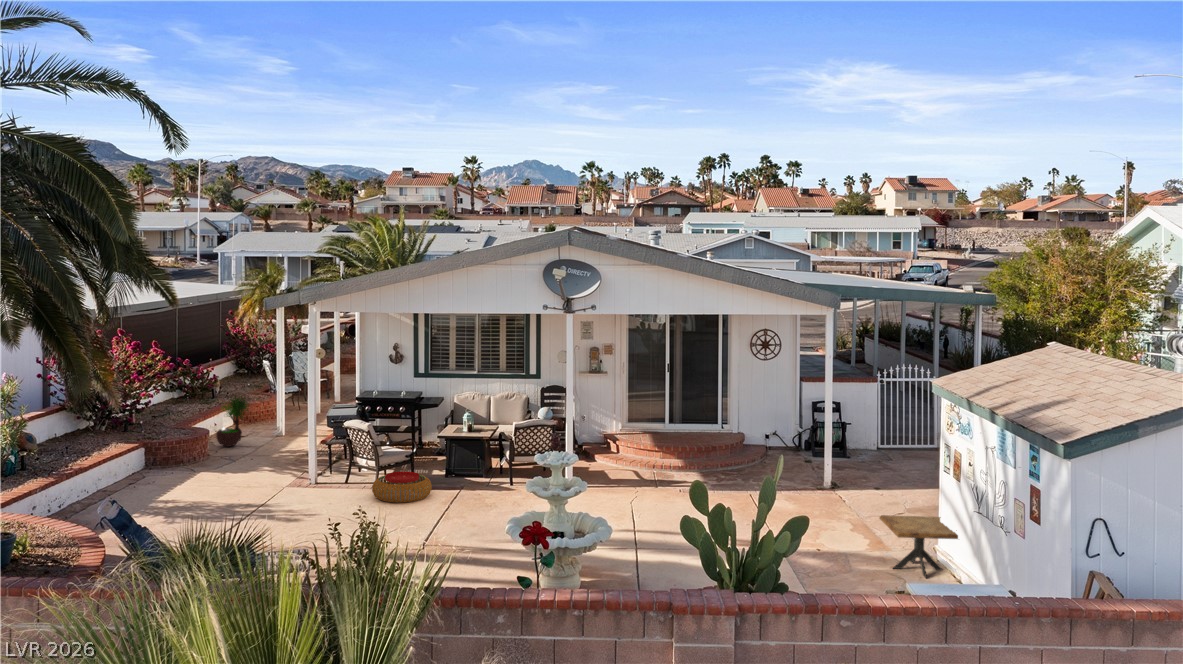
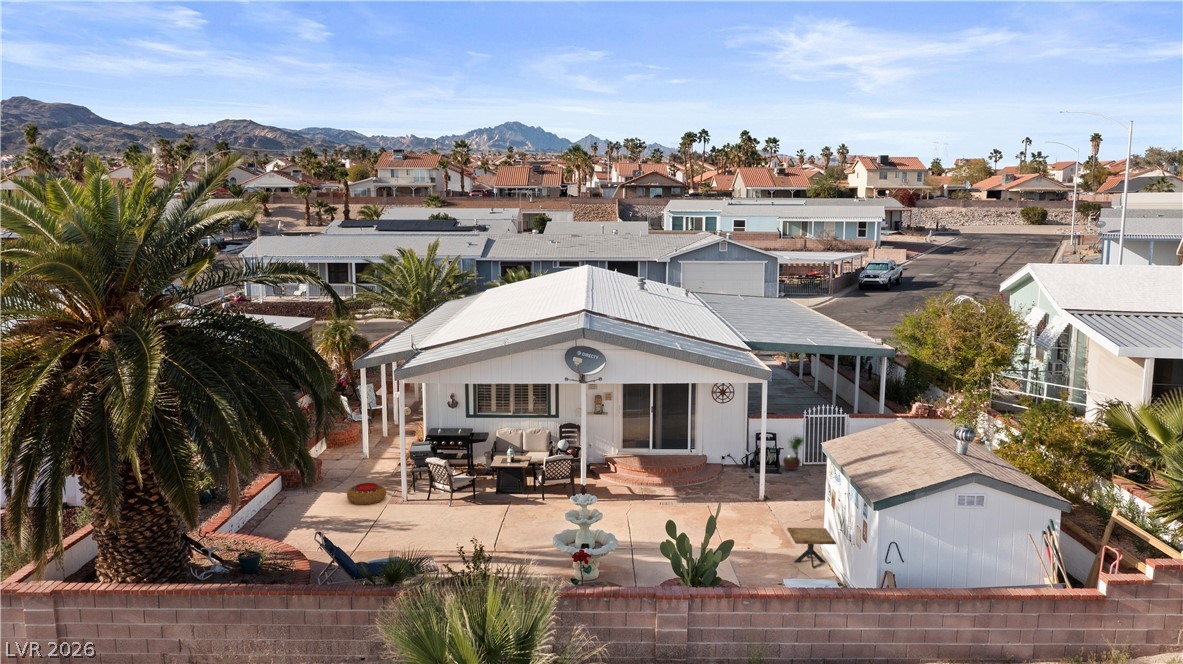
potted tree: present [216,398,248,447] -> present [783,437,804,470]
pouf: present [372,471,432,503] -> present [347,483,386,504]

